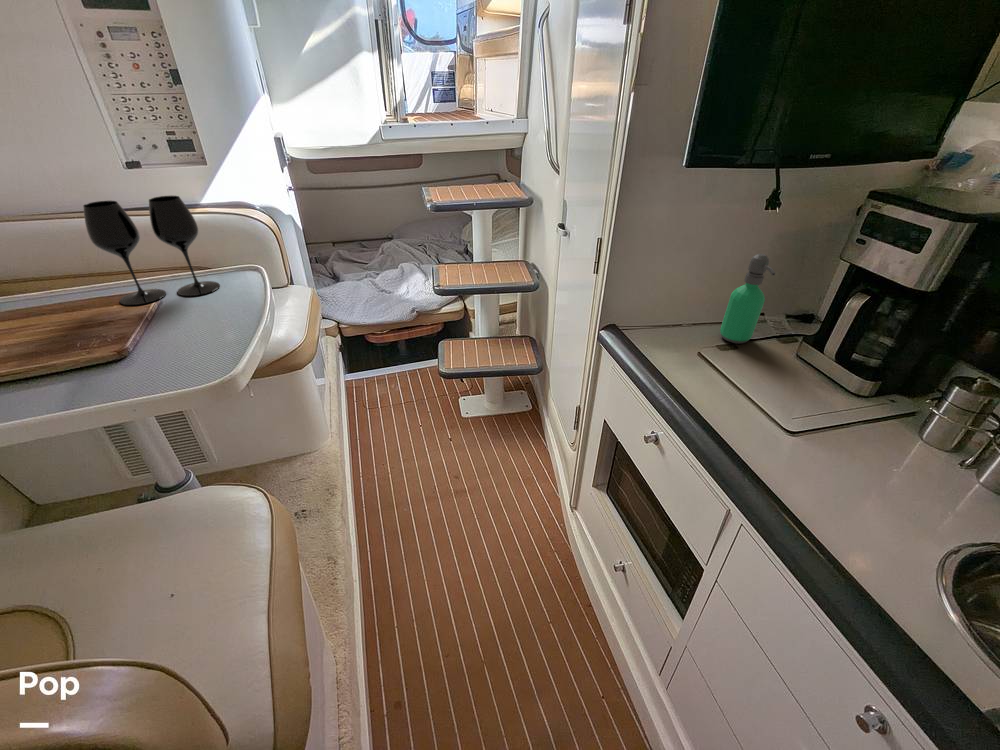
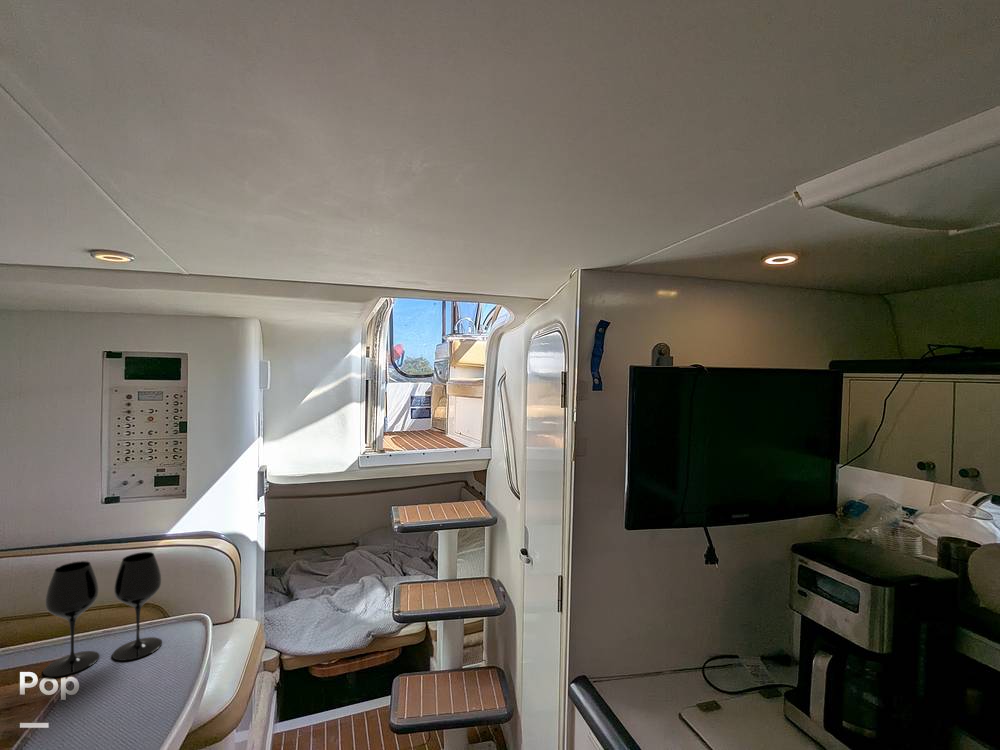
soap dispenser: present [720,254,775,344] -> none [694,600,728,699]

